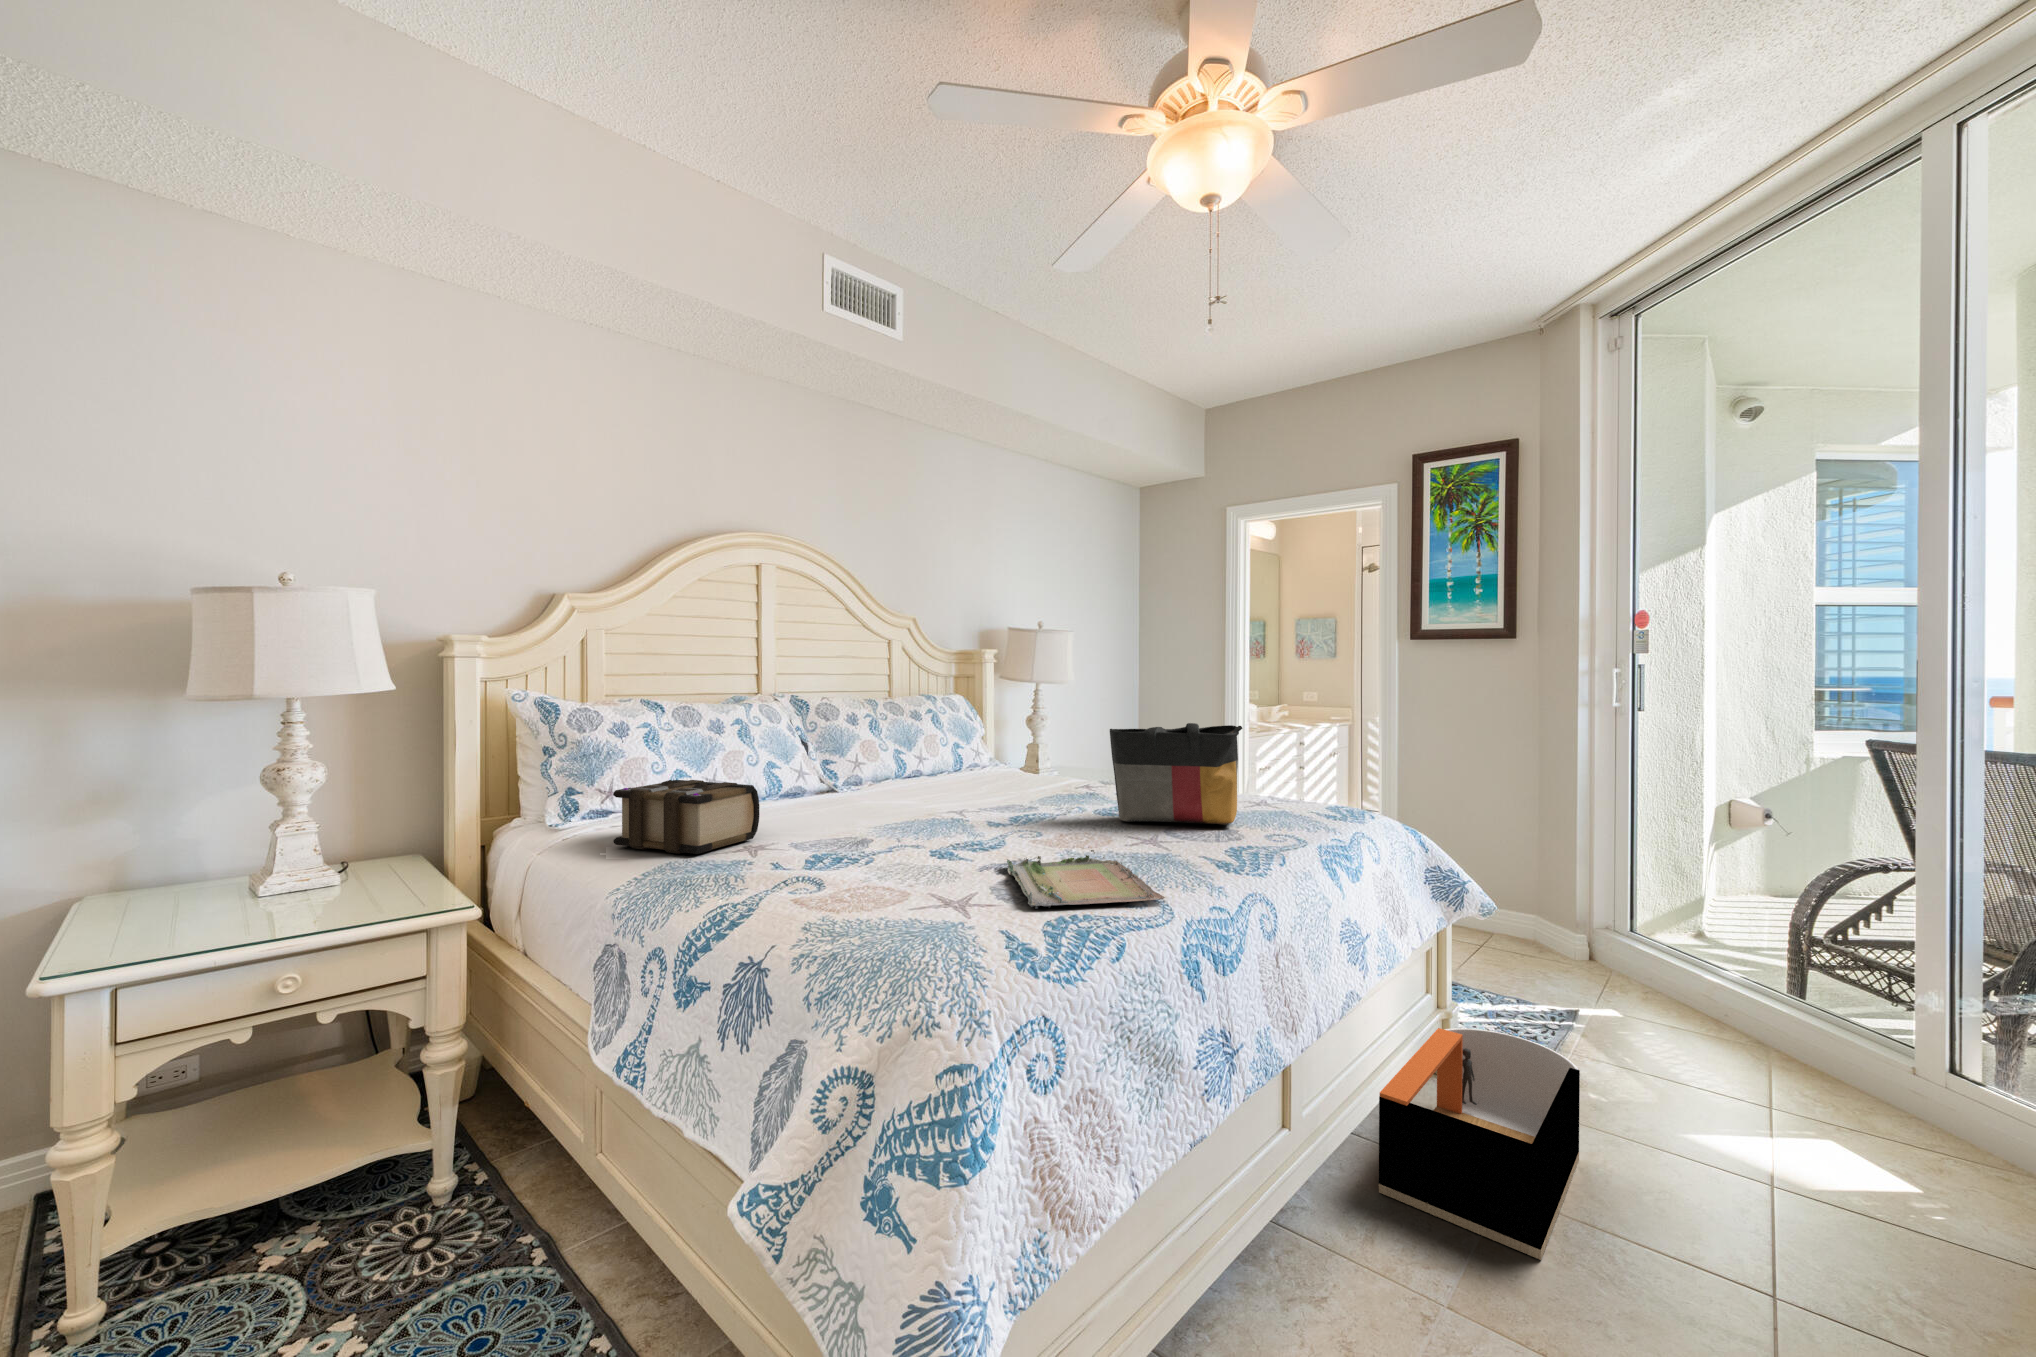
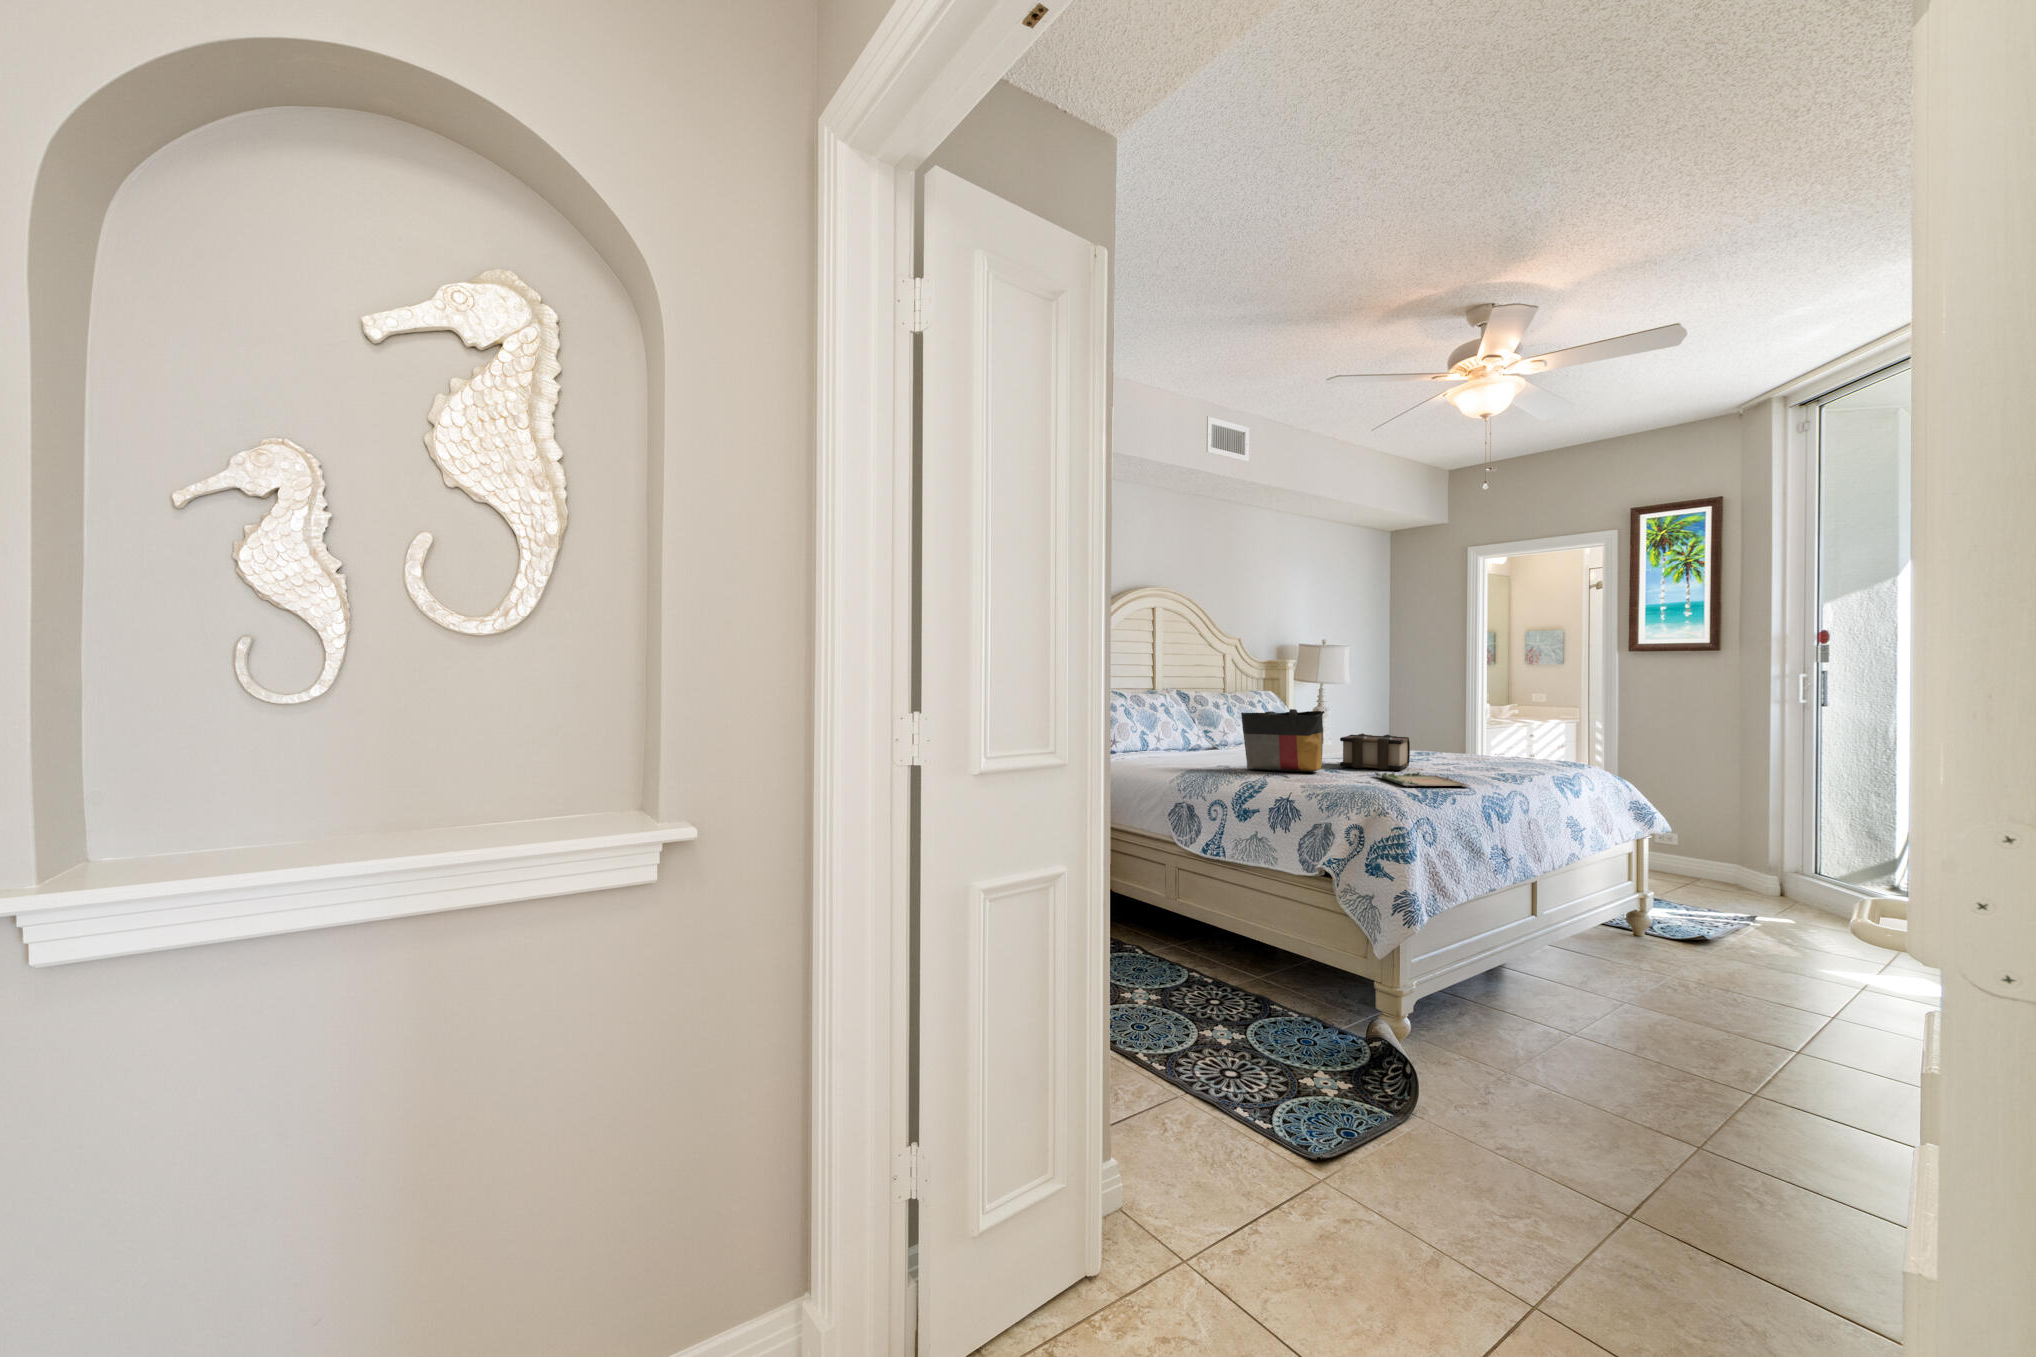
tote bag: present [1110,723,1242,825] -> present [1241,709,1324,772]
book: present [613,780,759,854] -> present [1340,733,1410,770]
storage bin: present [1379,1028,1580,1260] -> none [1590,897,1727,996]

